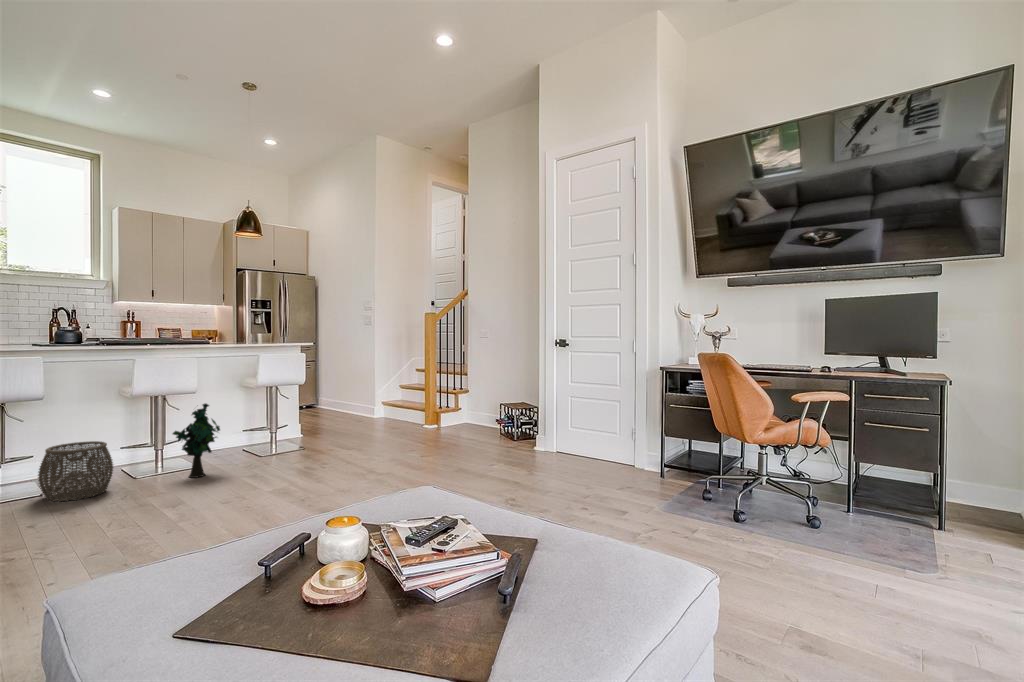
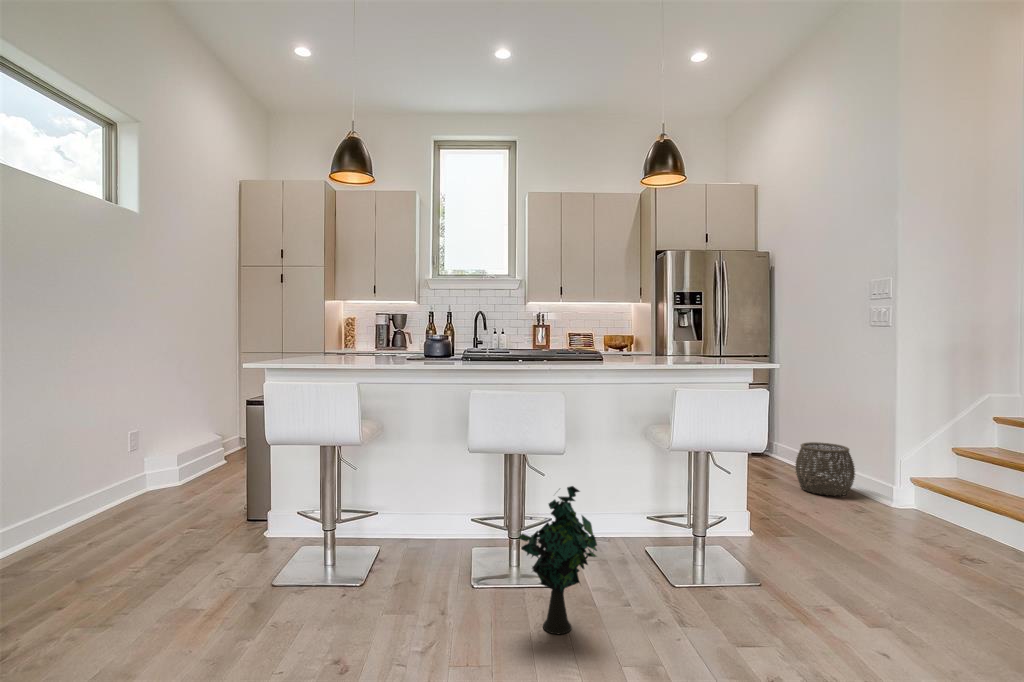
woven basket: present [38,441,113,501] -> present [795,442,855,496]

